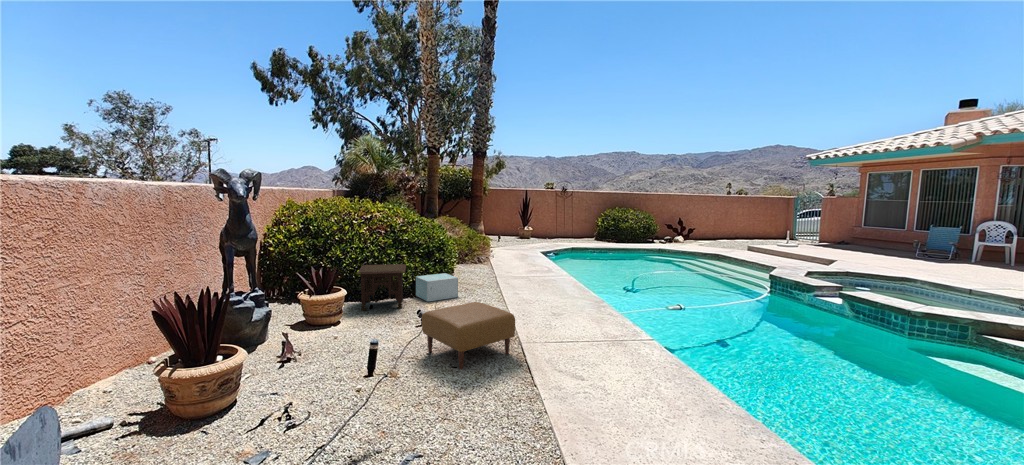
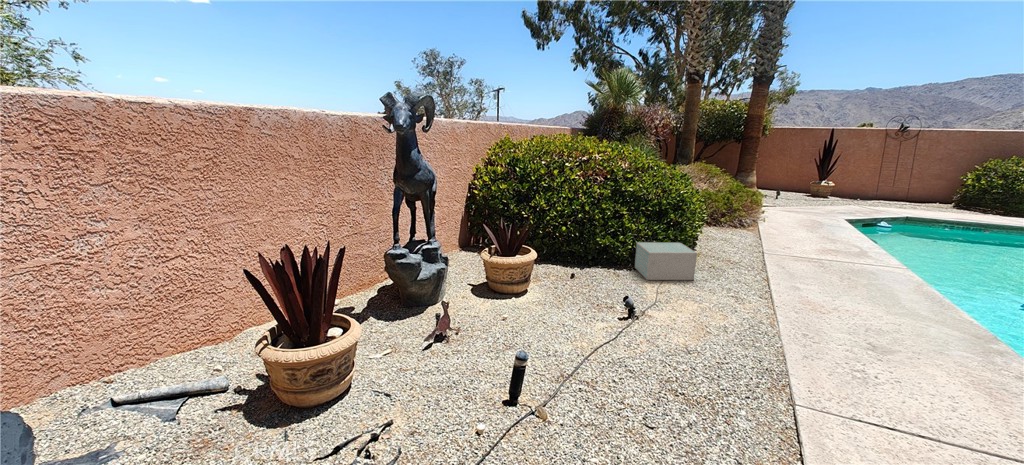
side table: present [357,264,406,311] -> none [555,220,624,285]
ottoman: present [422,302,515,370] -> none [609,312,788,440]

